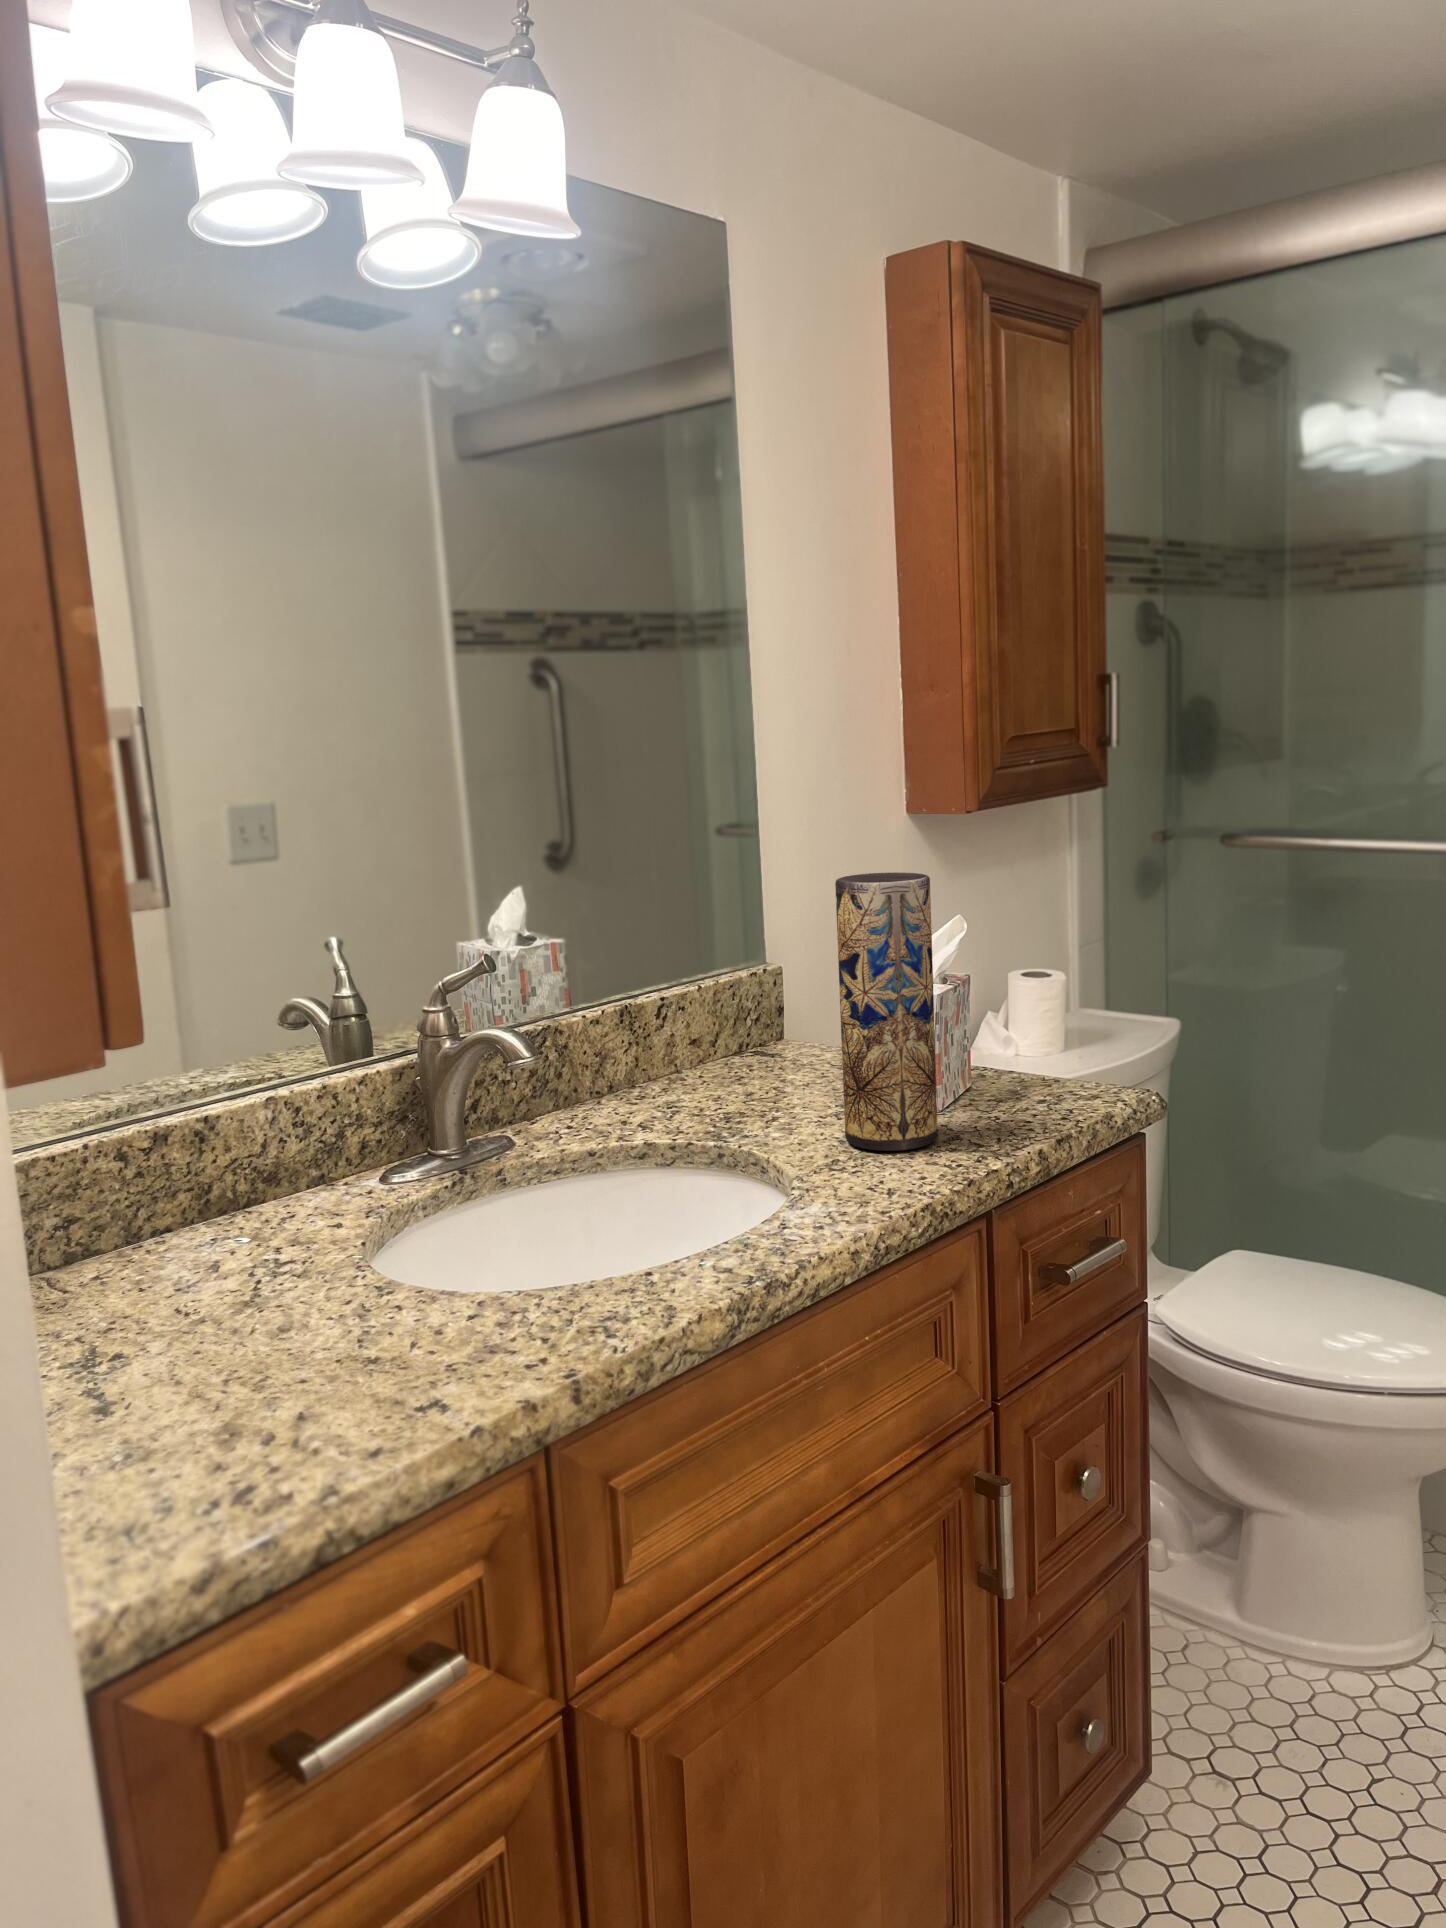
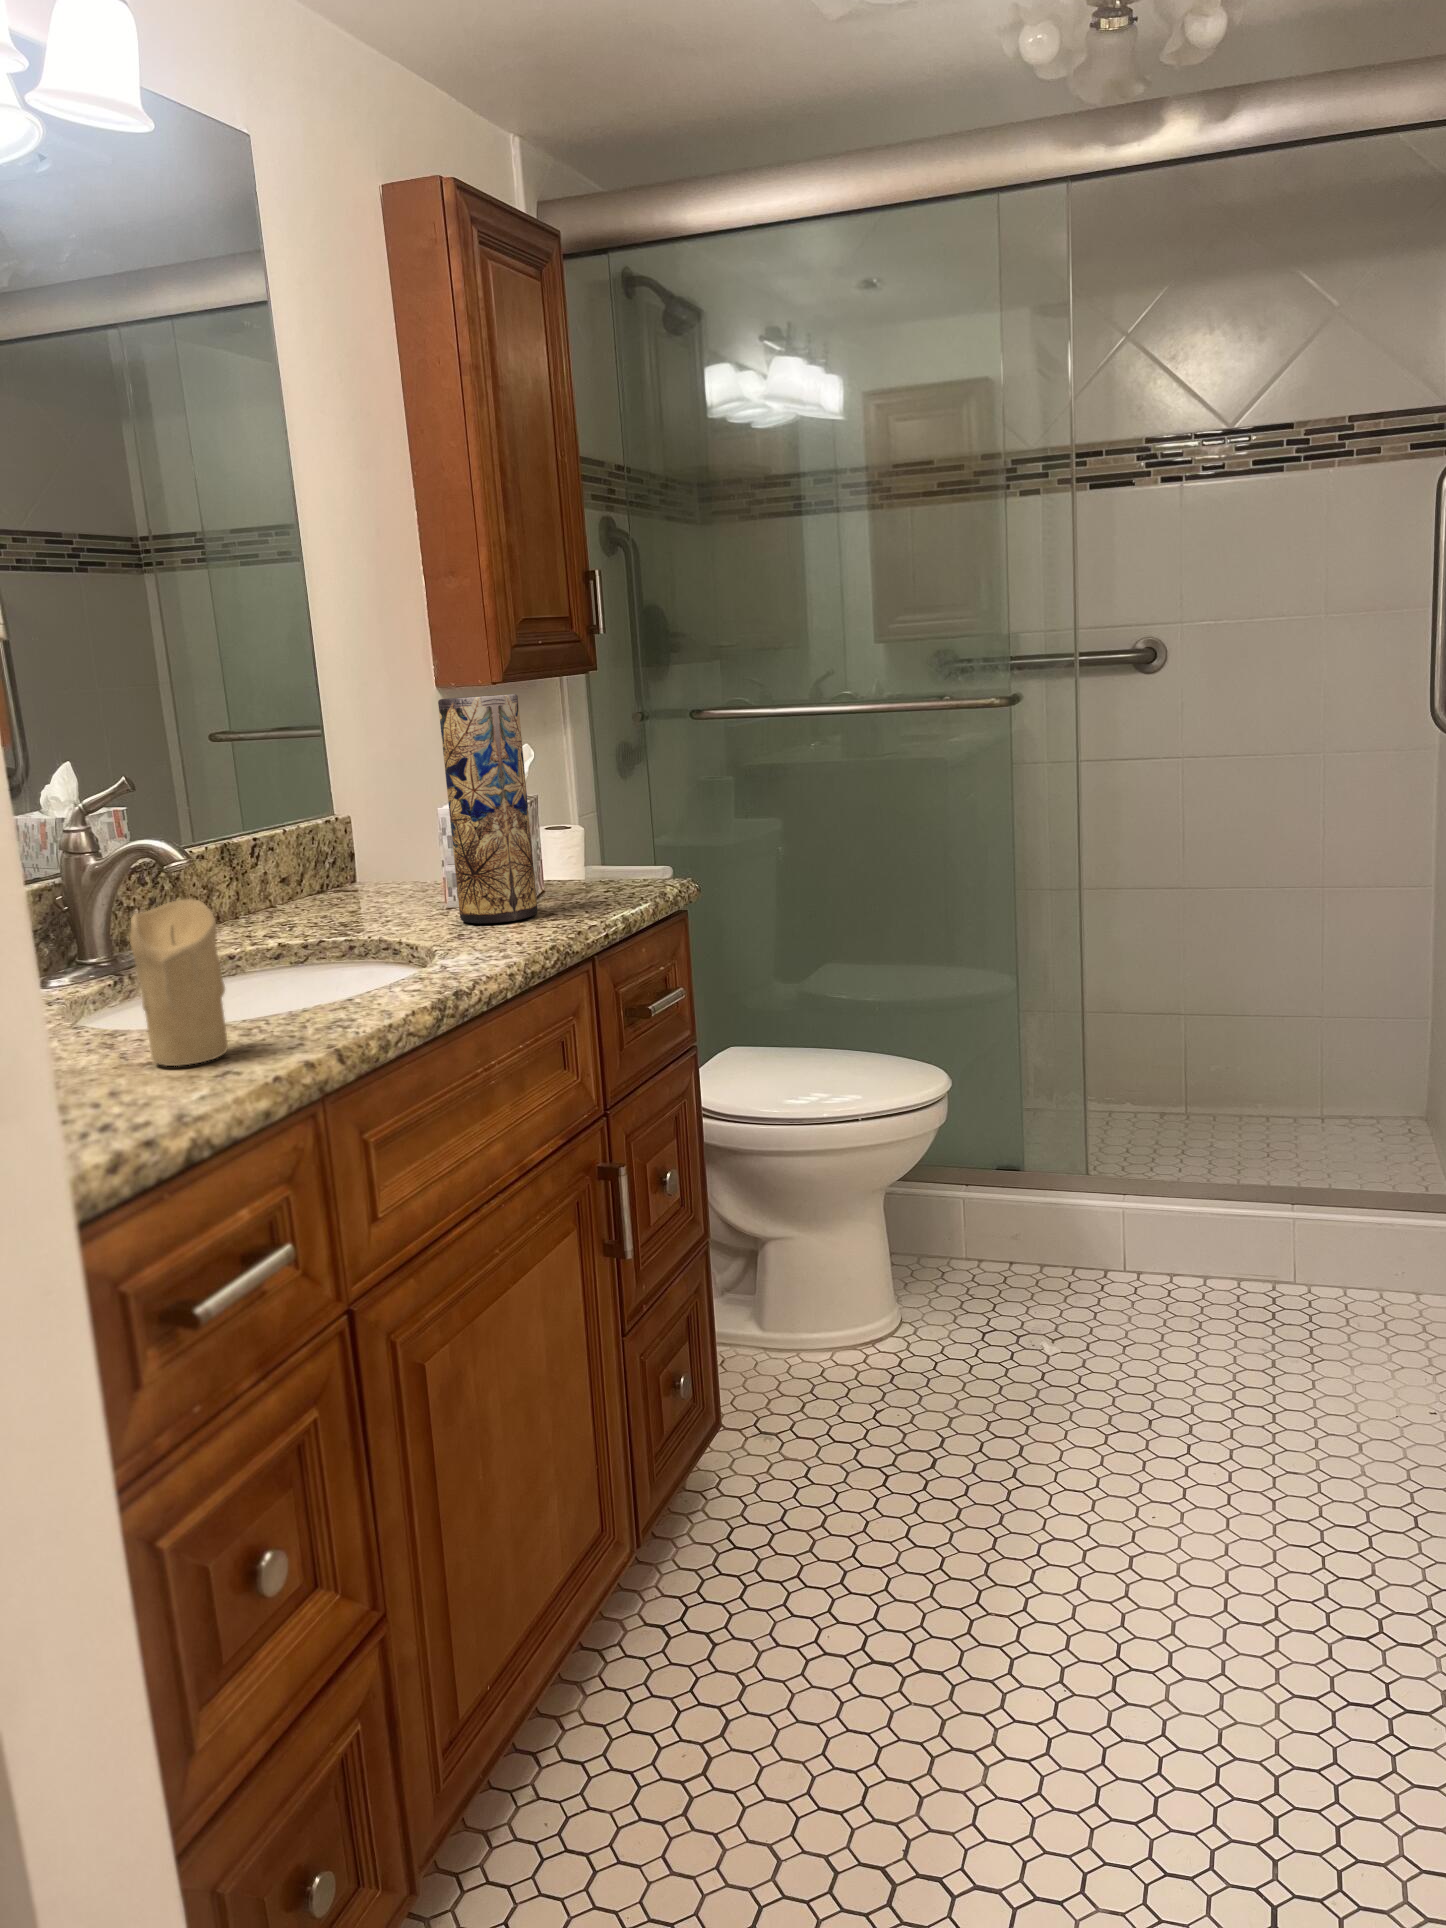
candle: none [355,1175,460,1379] -> present [130,899,228,1066]

